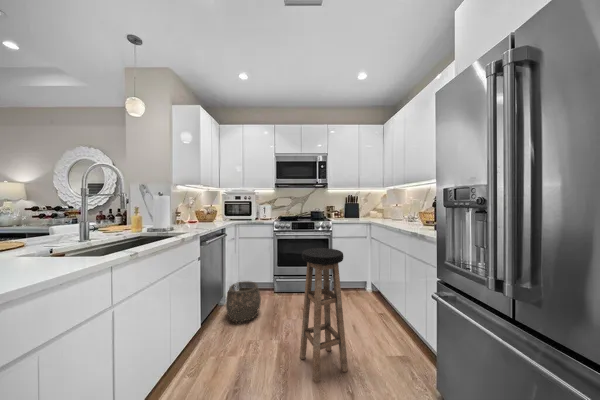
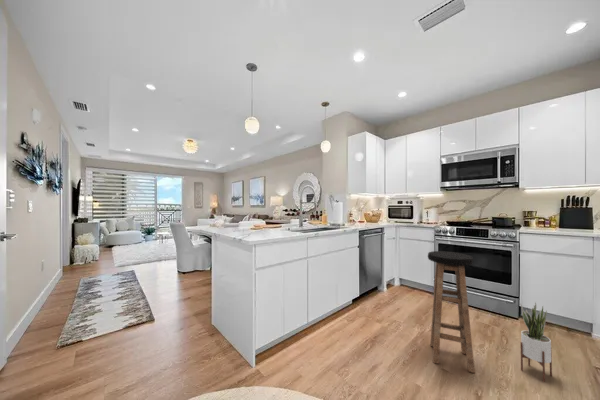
potted plant: none [365,280,383,346] -> present [521,303,552,382]
woven basket: present [226,281,261,322] -> none [380,275,412,308]

